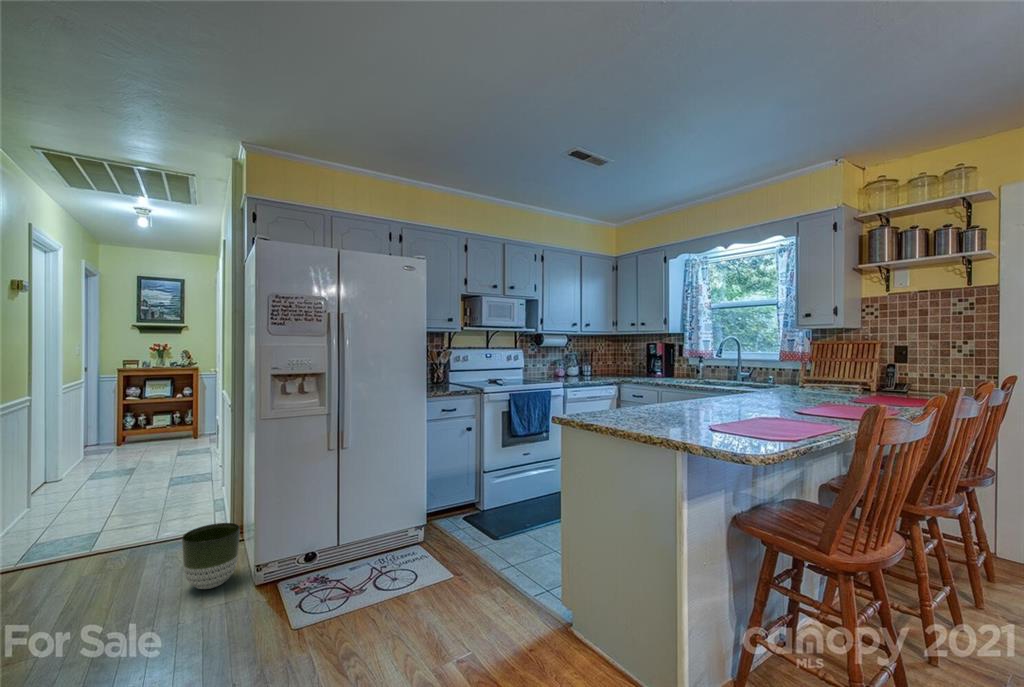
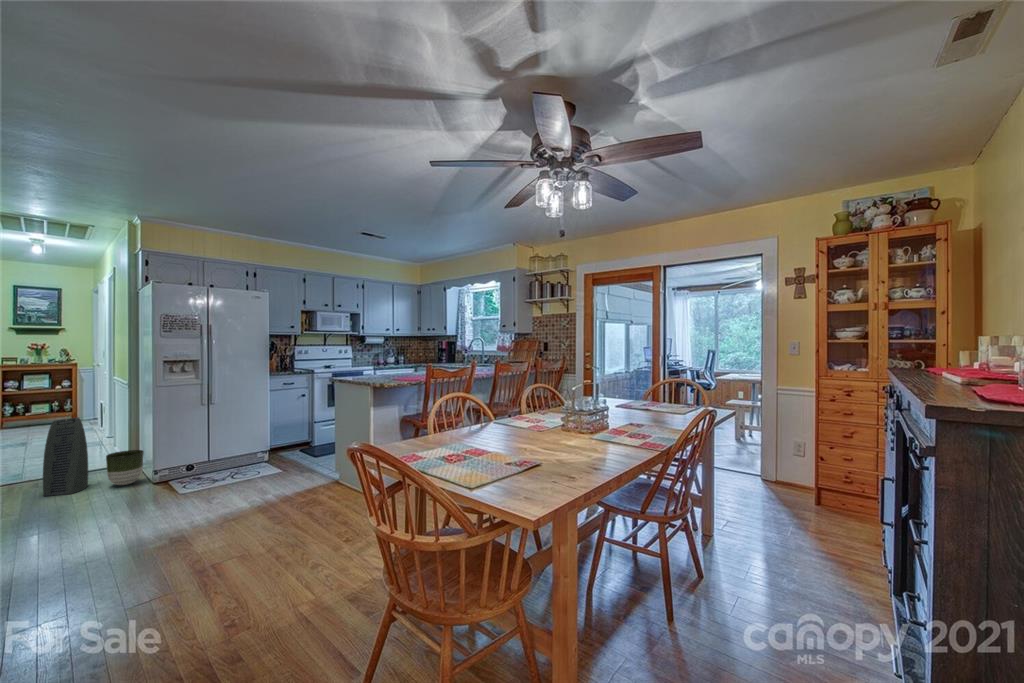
air purifier: none [87,466,160,606] -> present [43,417,88,496]

